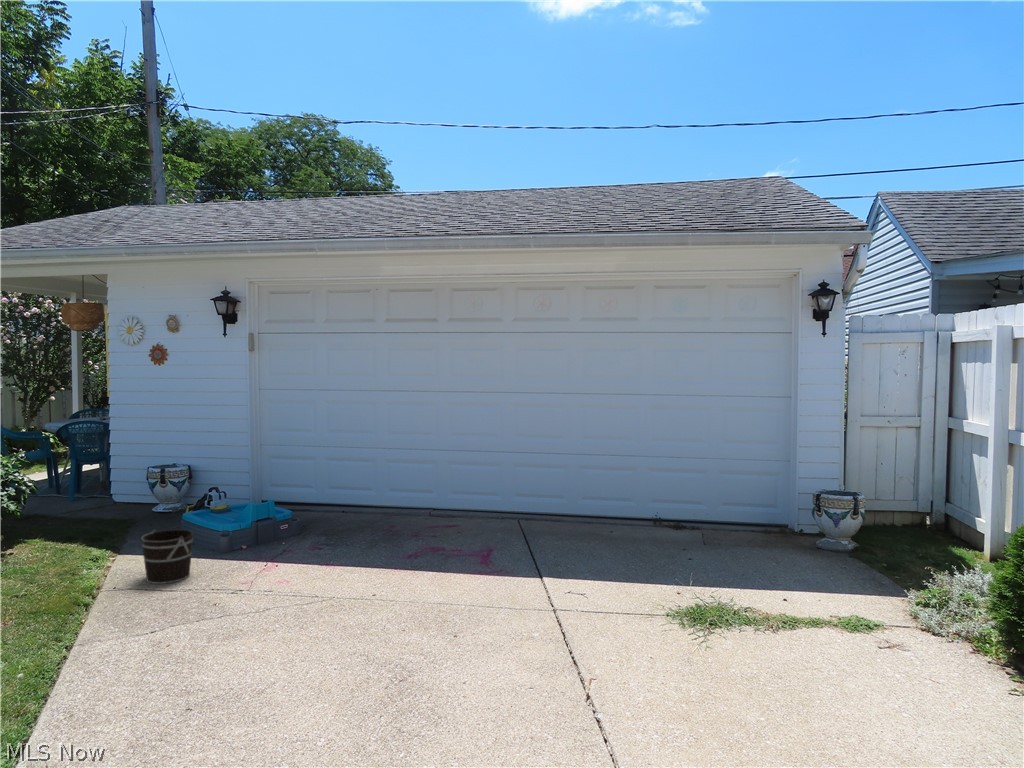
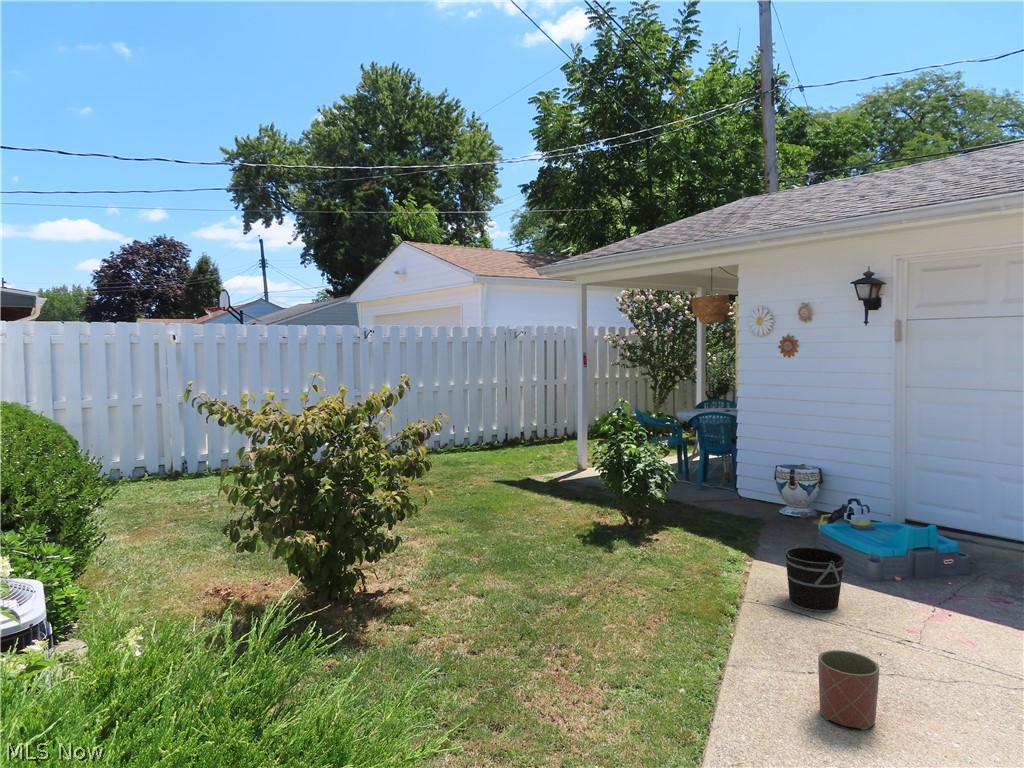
planter: none [151,599,200,658] -> present [818,650,879,730]

